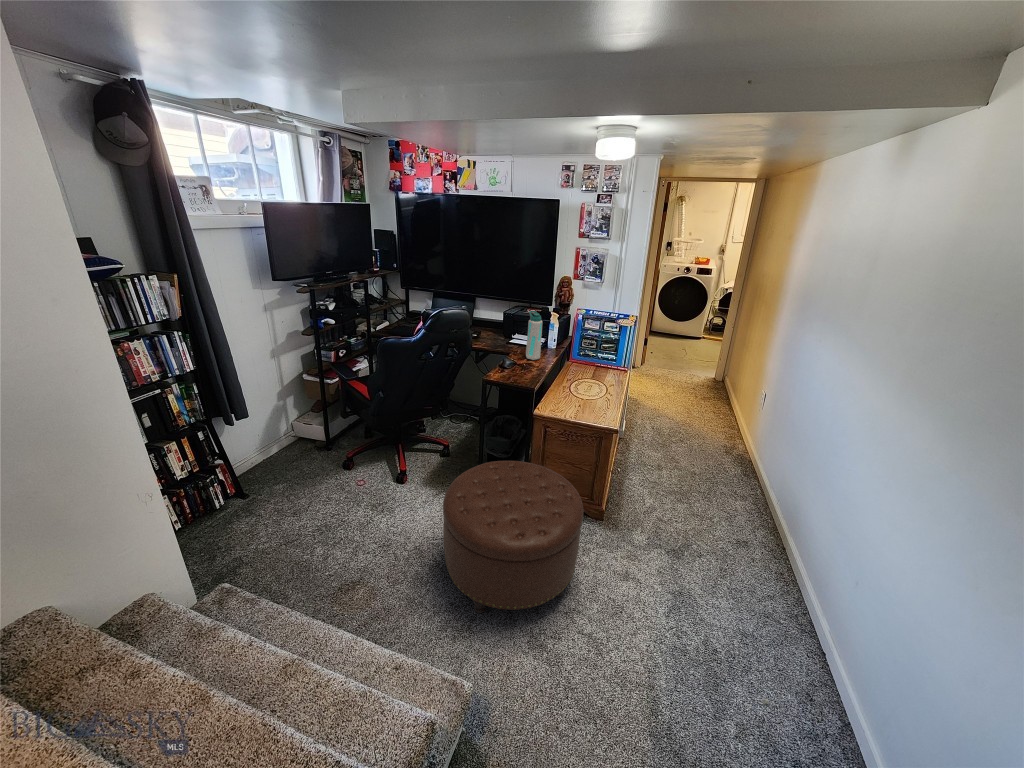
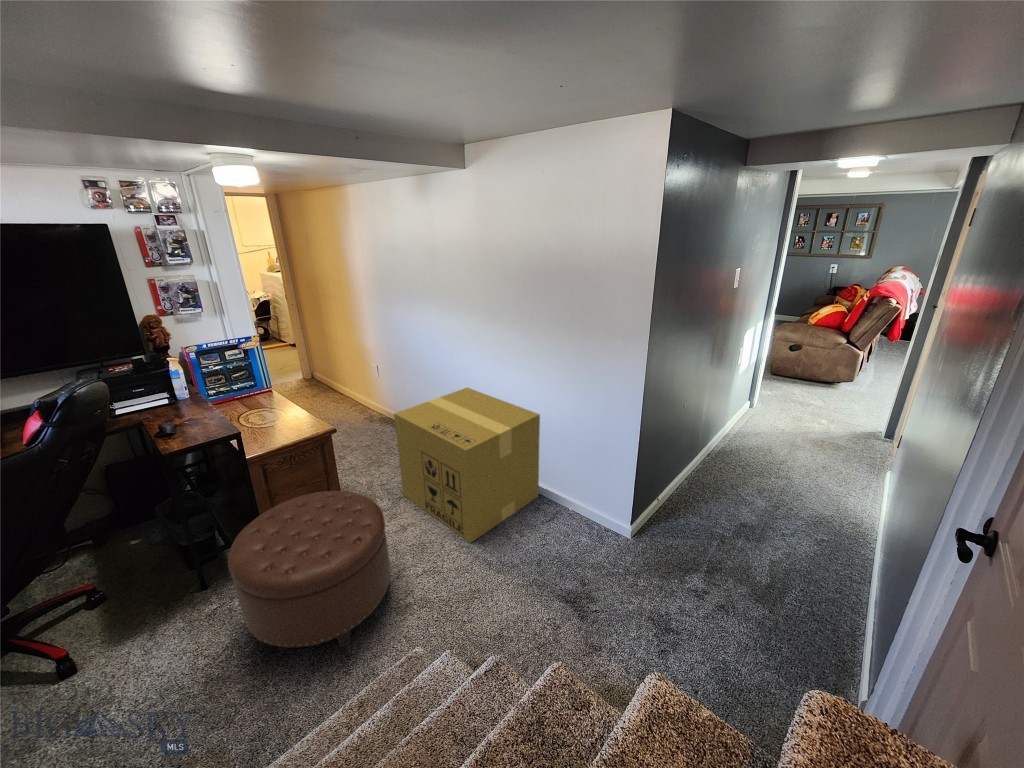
water bottle: present [526,311,542,360] -> none [151,362,191,419]
cardboard box: none [666,454,915,732] -> present [394,388,540,543]

